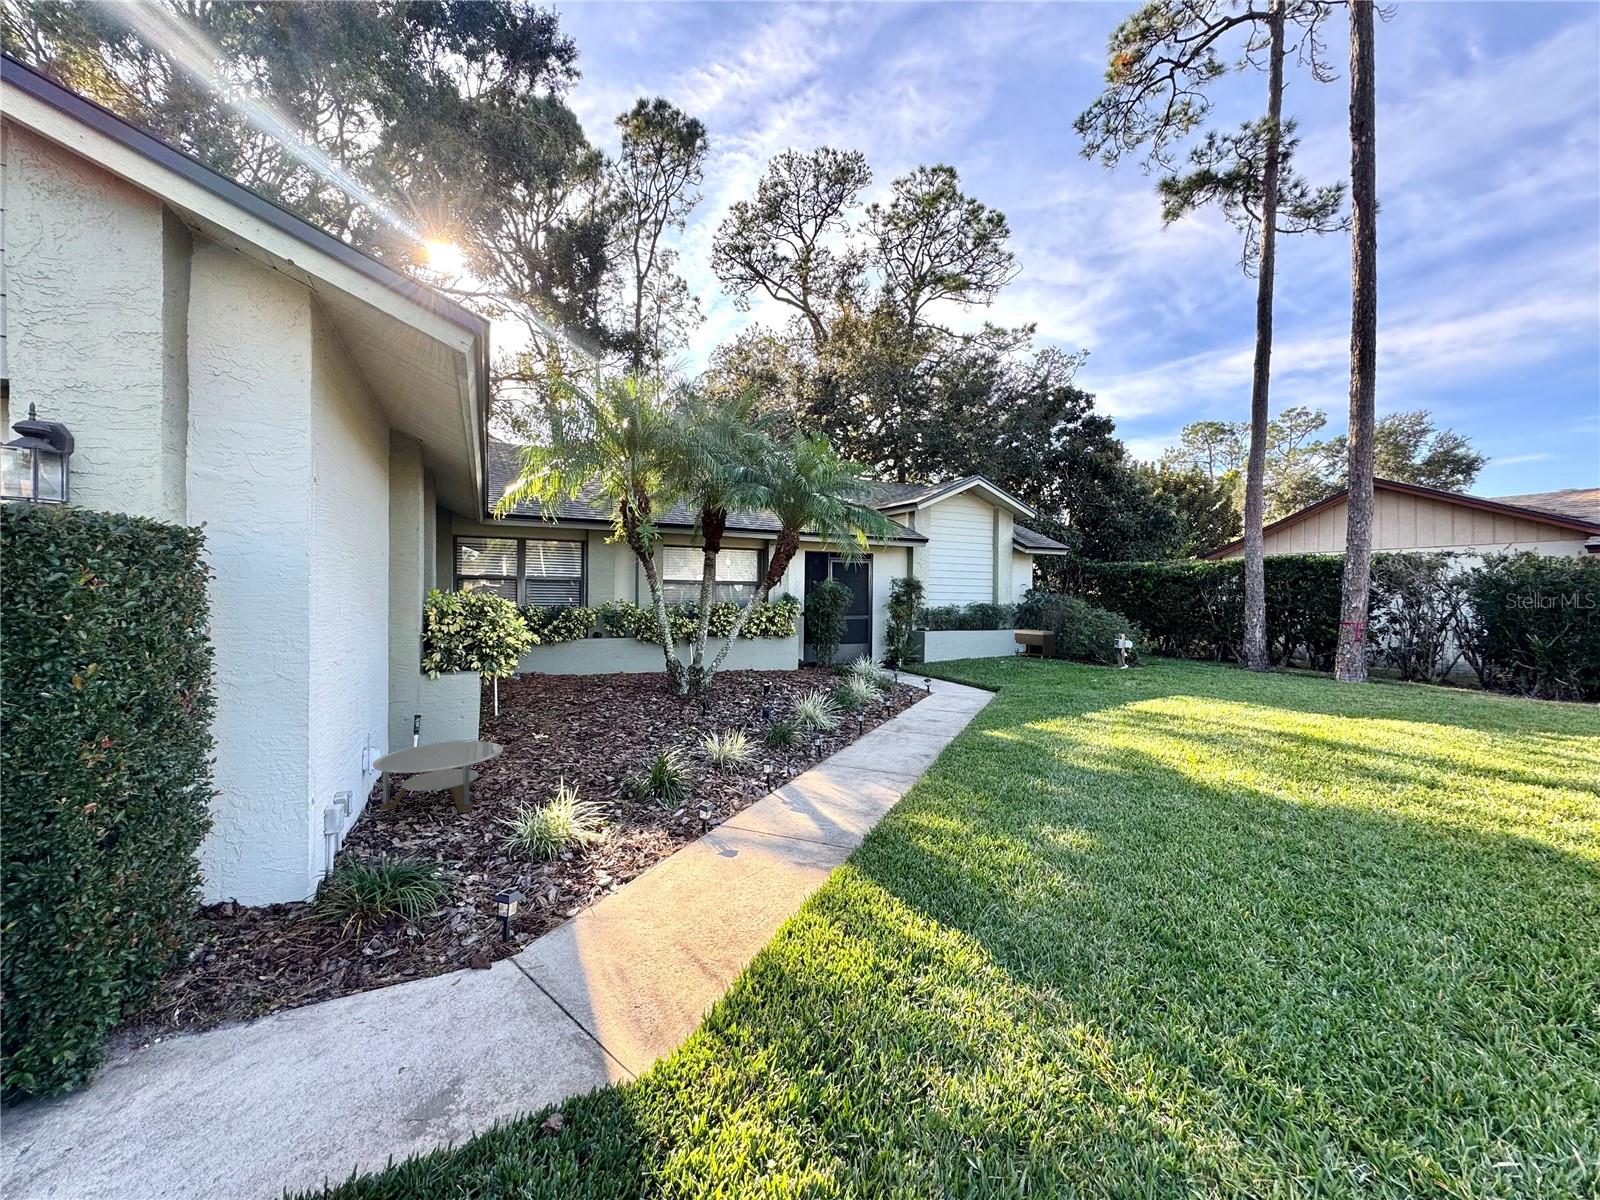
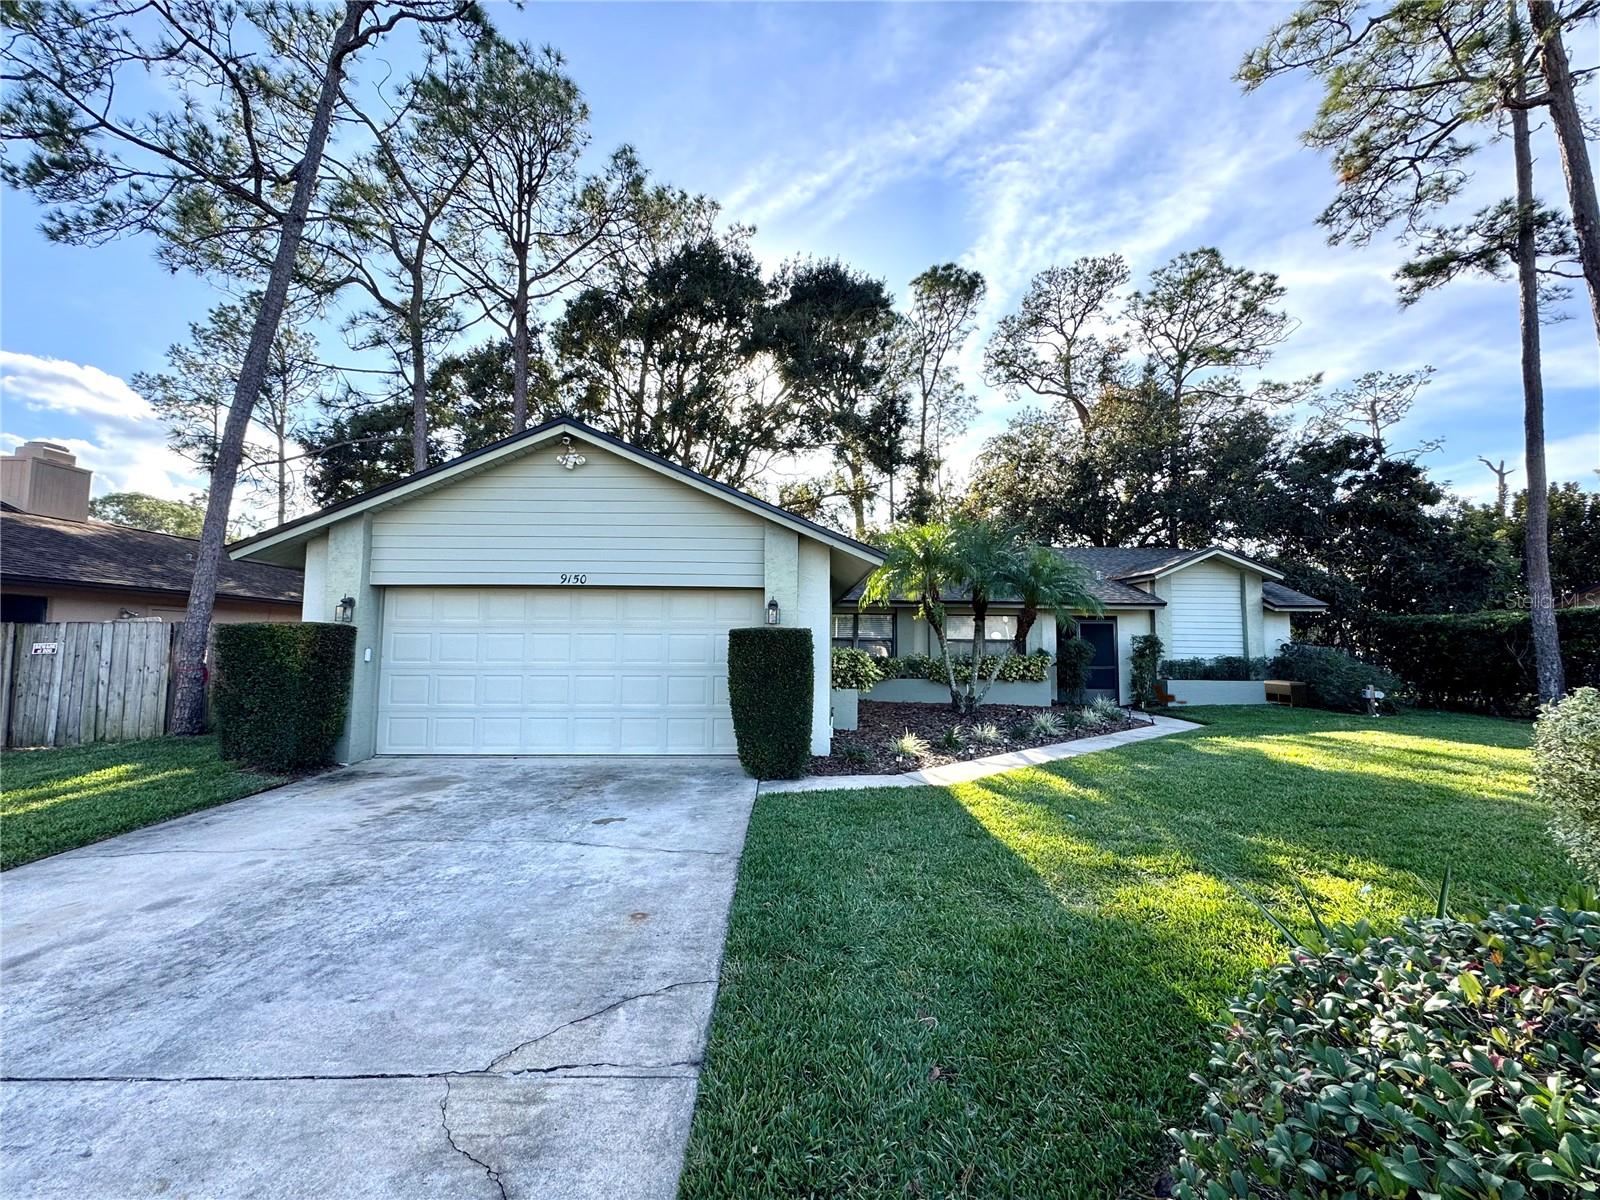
lounge chair: none [916,638,956,670] -> present [1153,684,1187,709]
round table: present [373,741,503,811] -> none [831,720,880,746]

